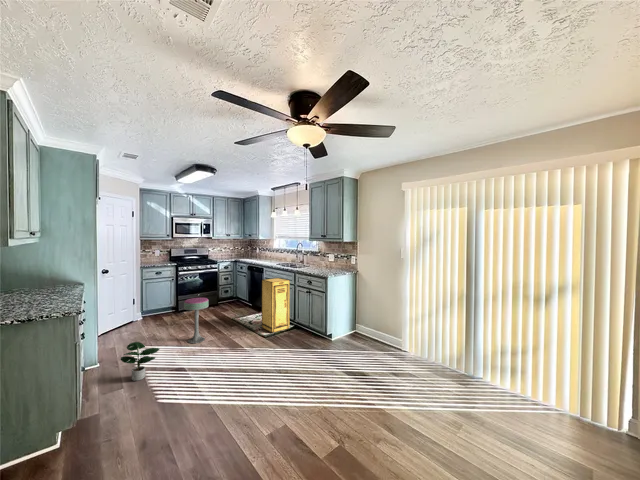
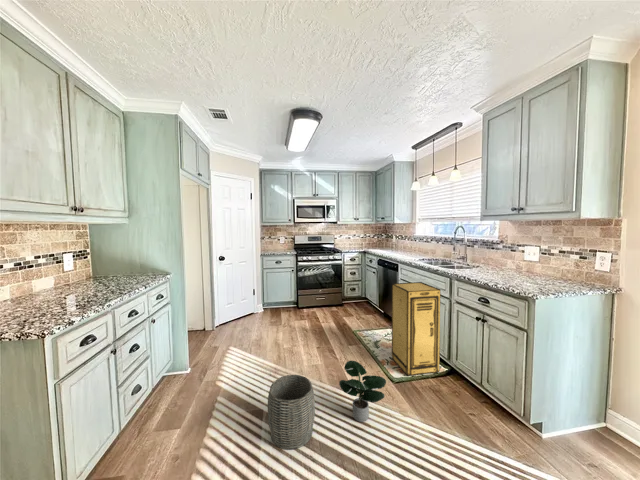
bar stool: present [184,298,209,343] -> none [282,301,313,367]
woven basket: none [194,335,224,373] -> present [268,375,315,450]
potted plant: present [121,342,159,381] -> present [339,361,386,422]

